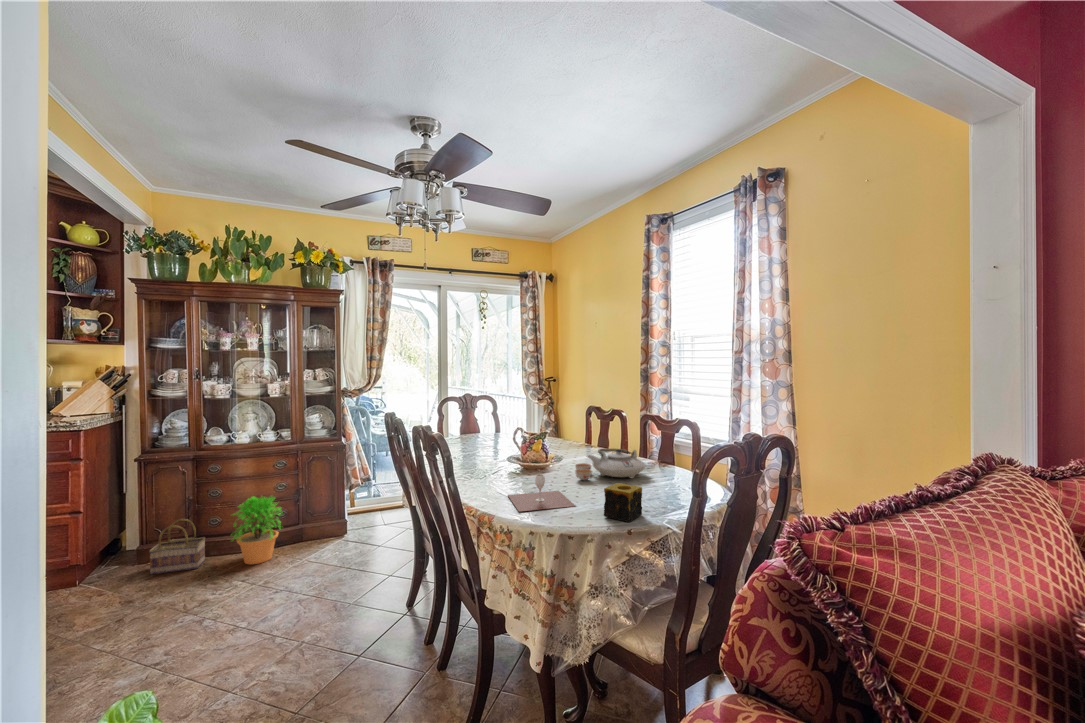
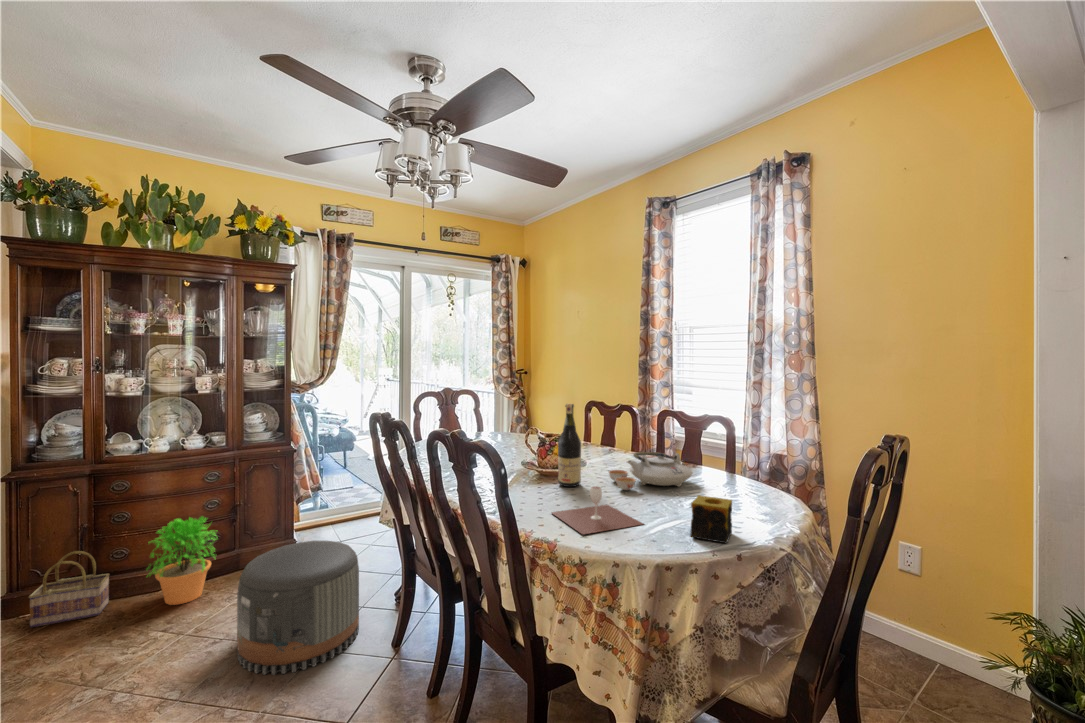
wine bottle: none [530,406,550,477] -> present [558,404,581,487]
pouf: none [289,517,384,619] -> present [237,541,359,675]

